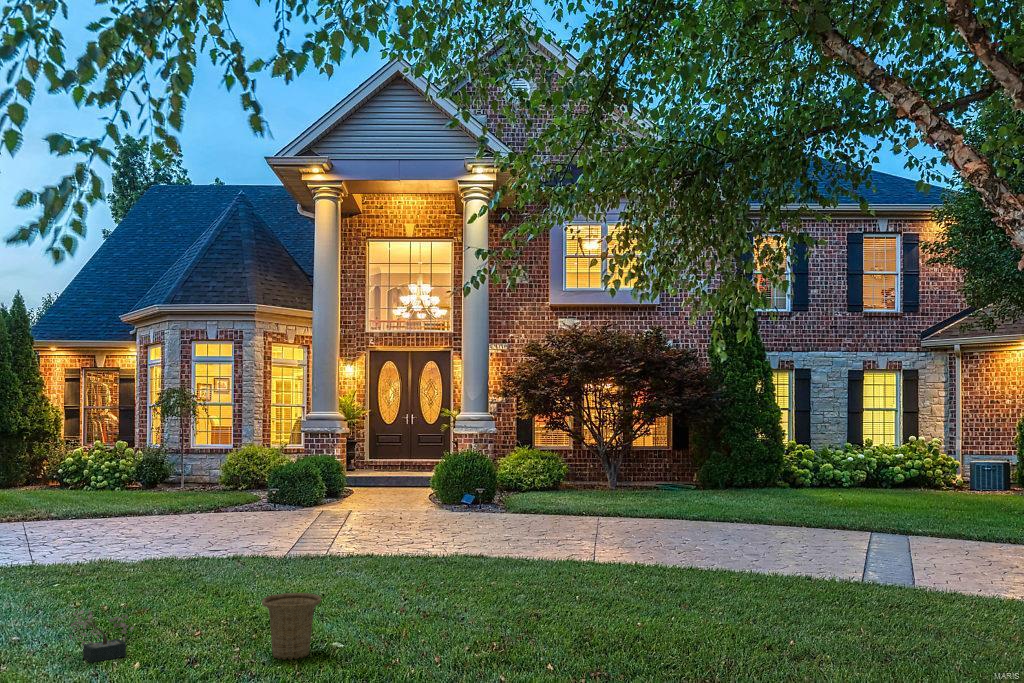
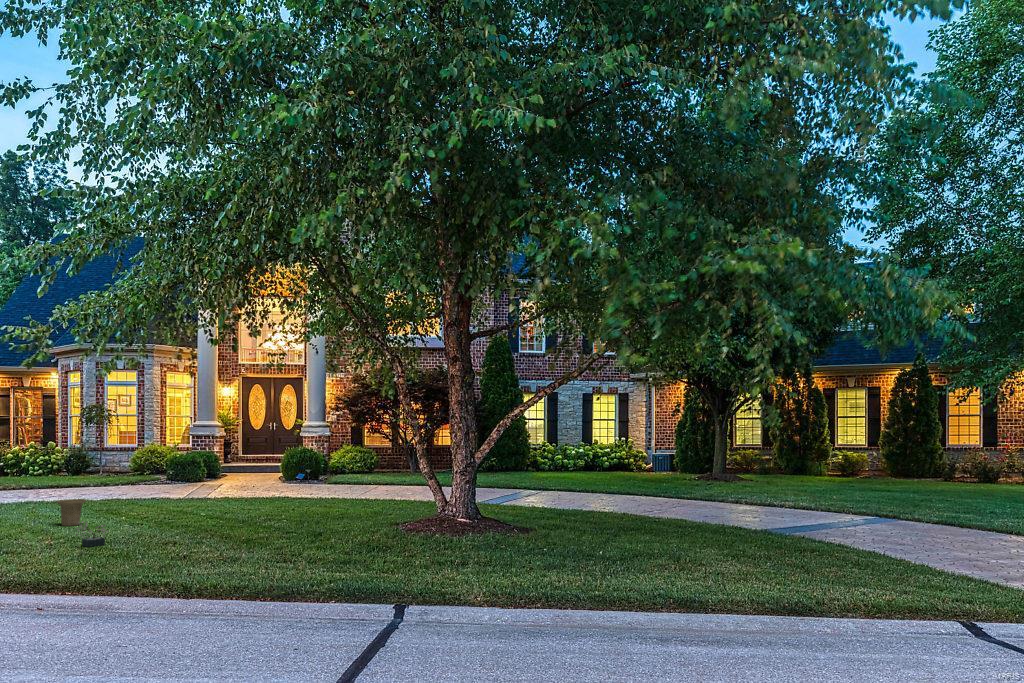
basket: present [262,593,321,660] -> present [57,499,86,526]

